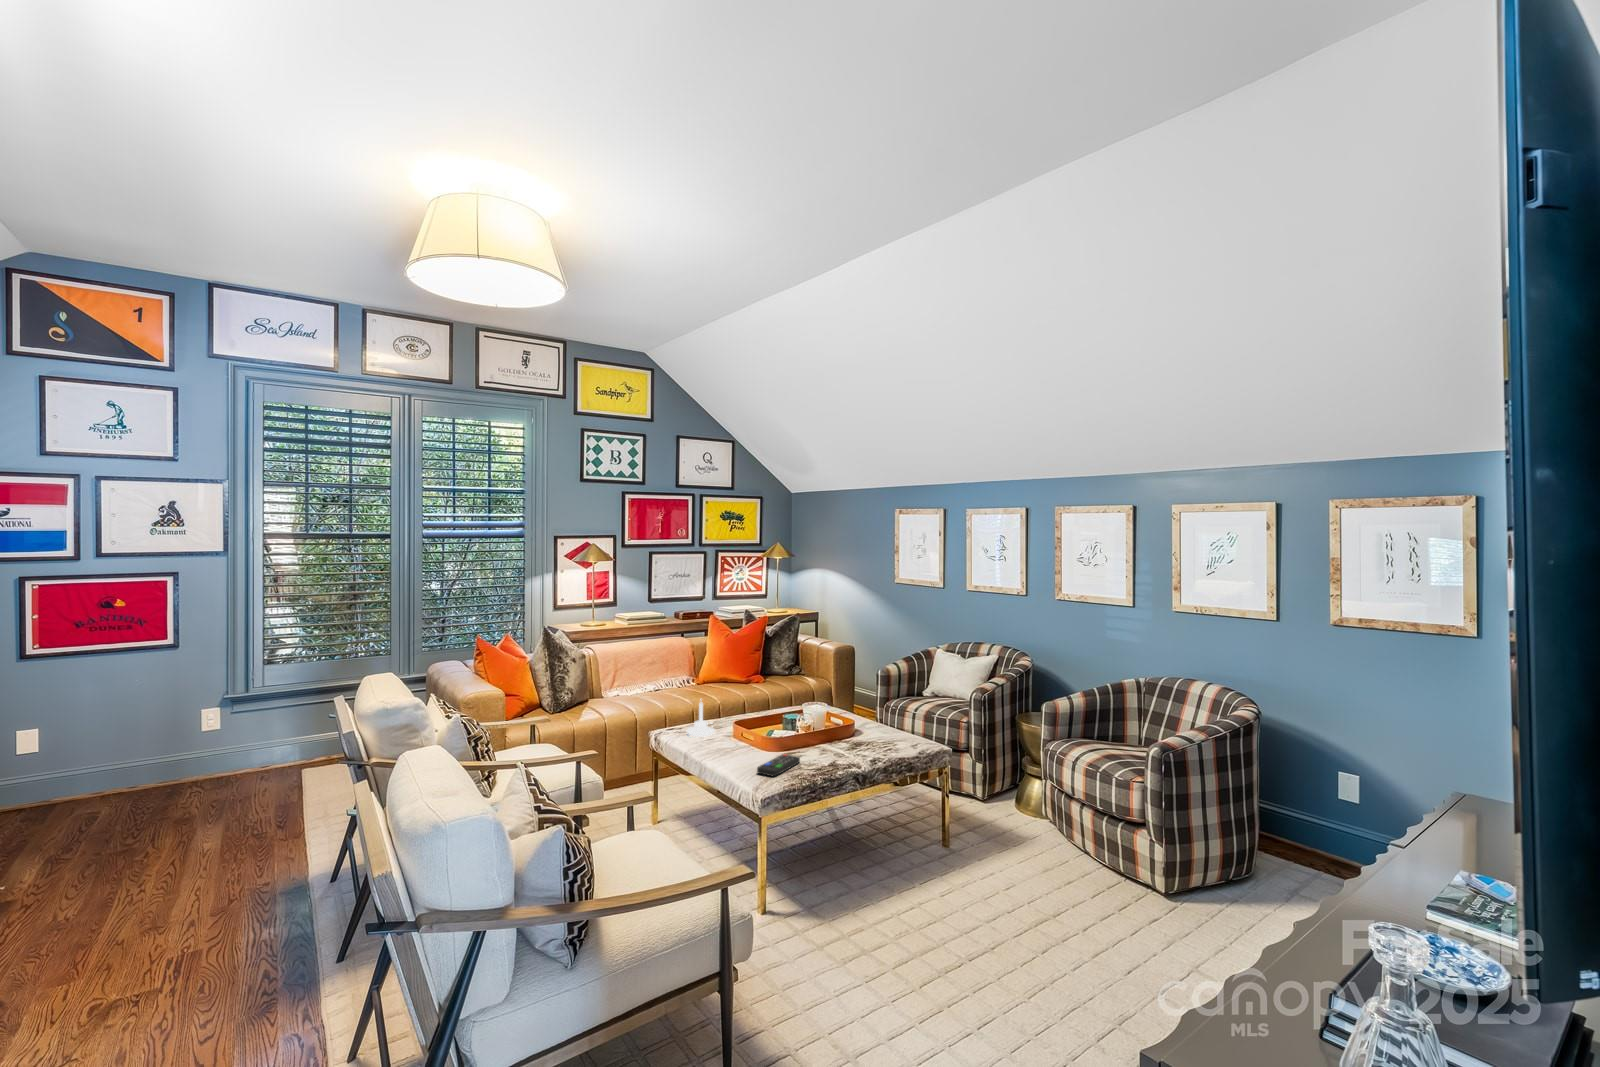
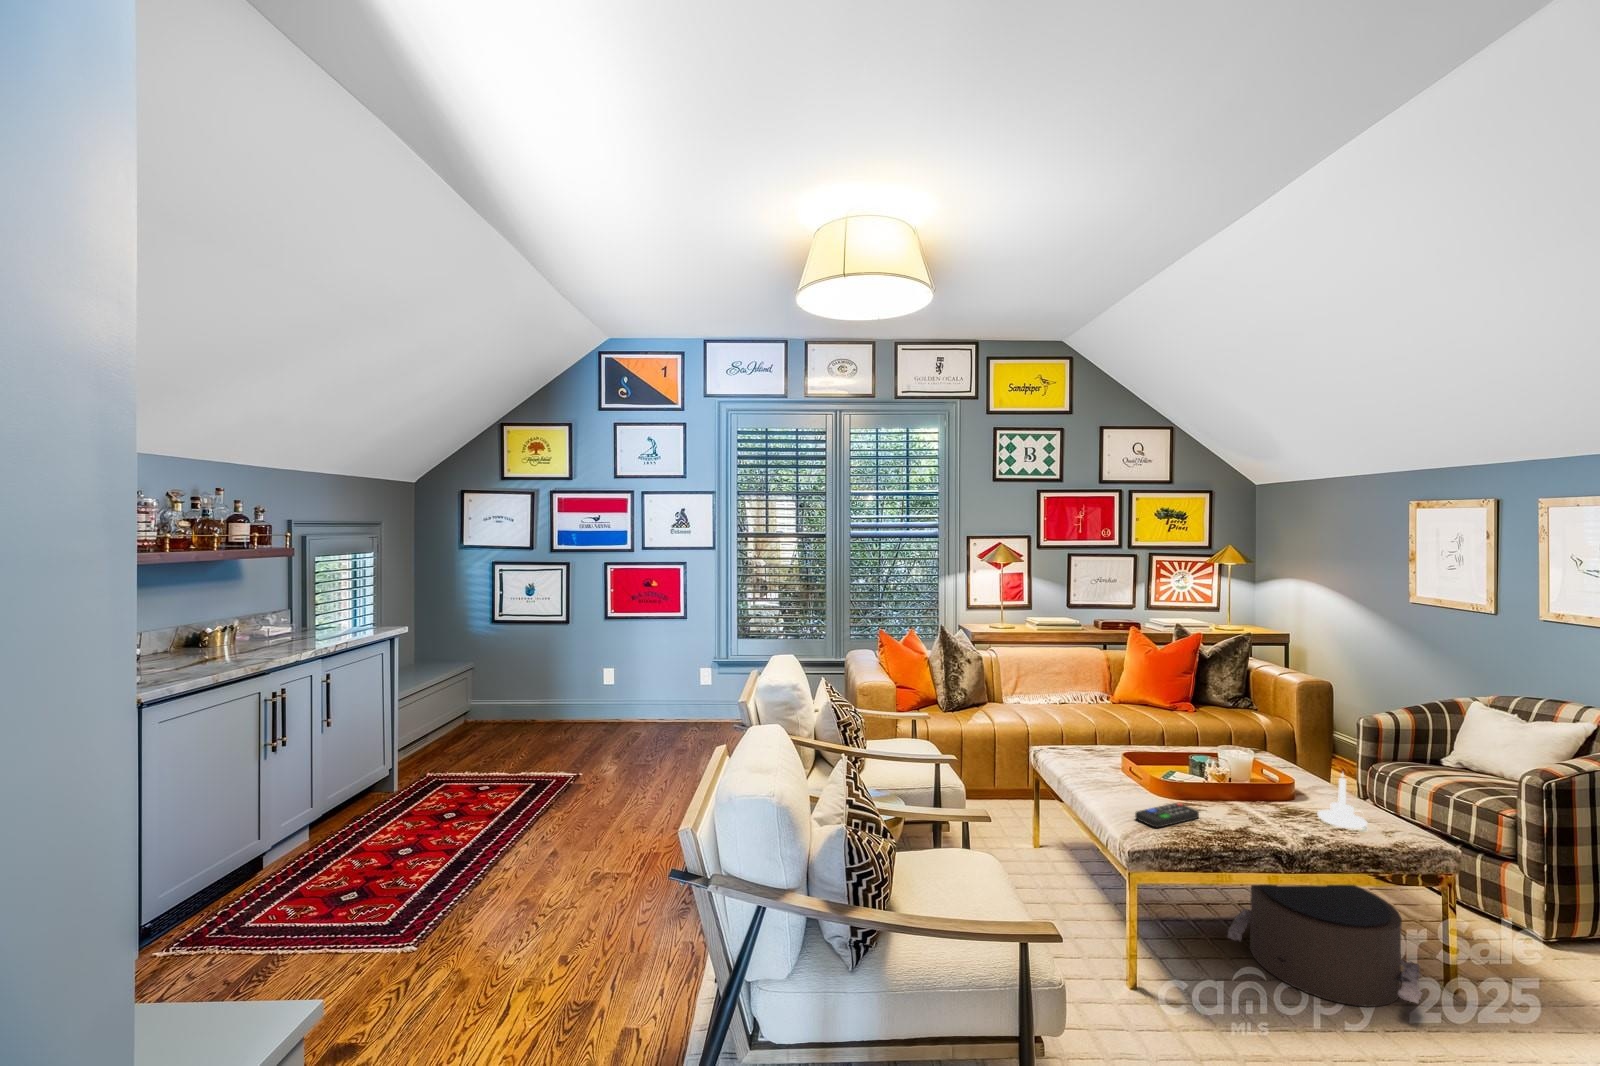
candle holder: present [687,703,715,737] -> present [1317,774,1367,829]
pouf: none [819,788,937,876] -> present [1228,885,1422,1007]

